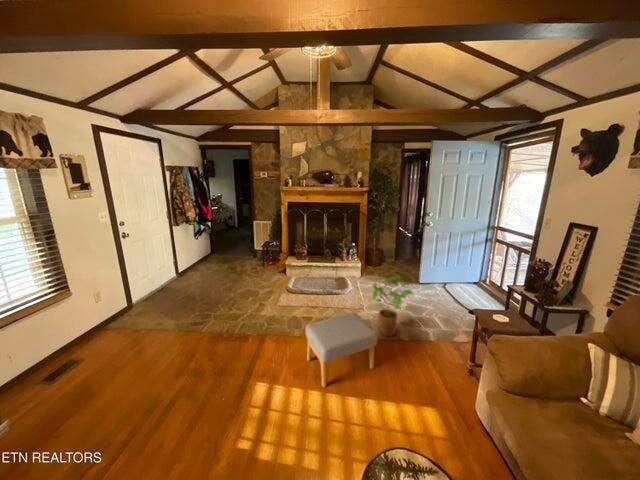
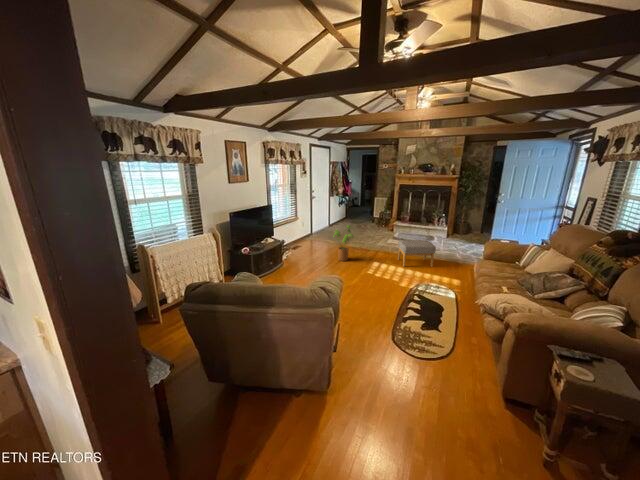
house plant: present [372,274,412,336] -> present [334,225,353,261]

